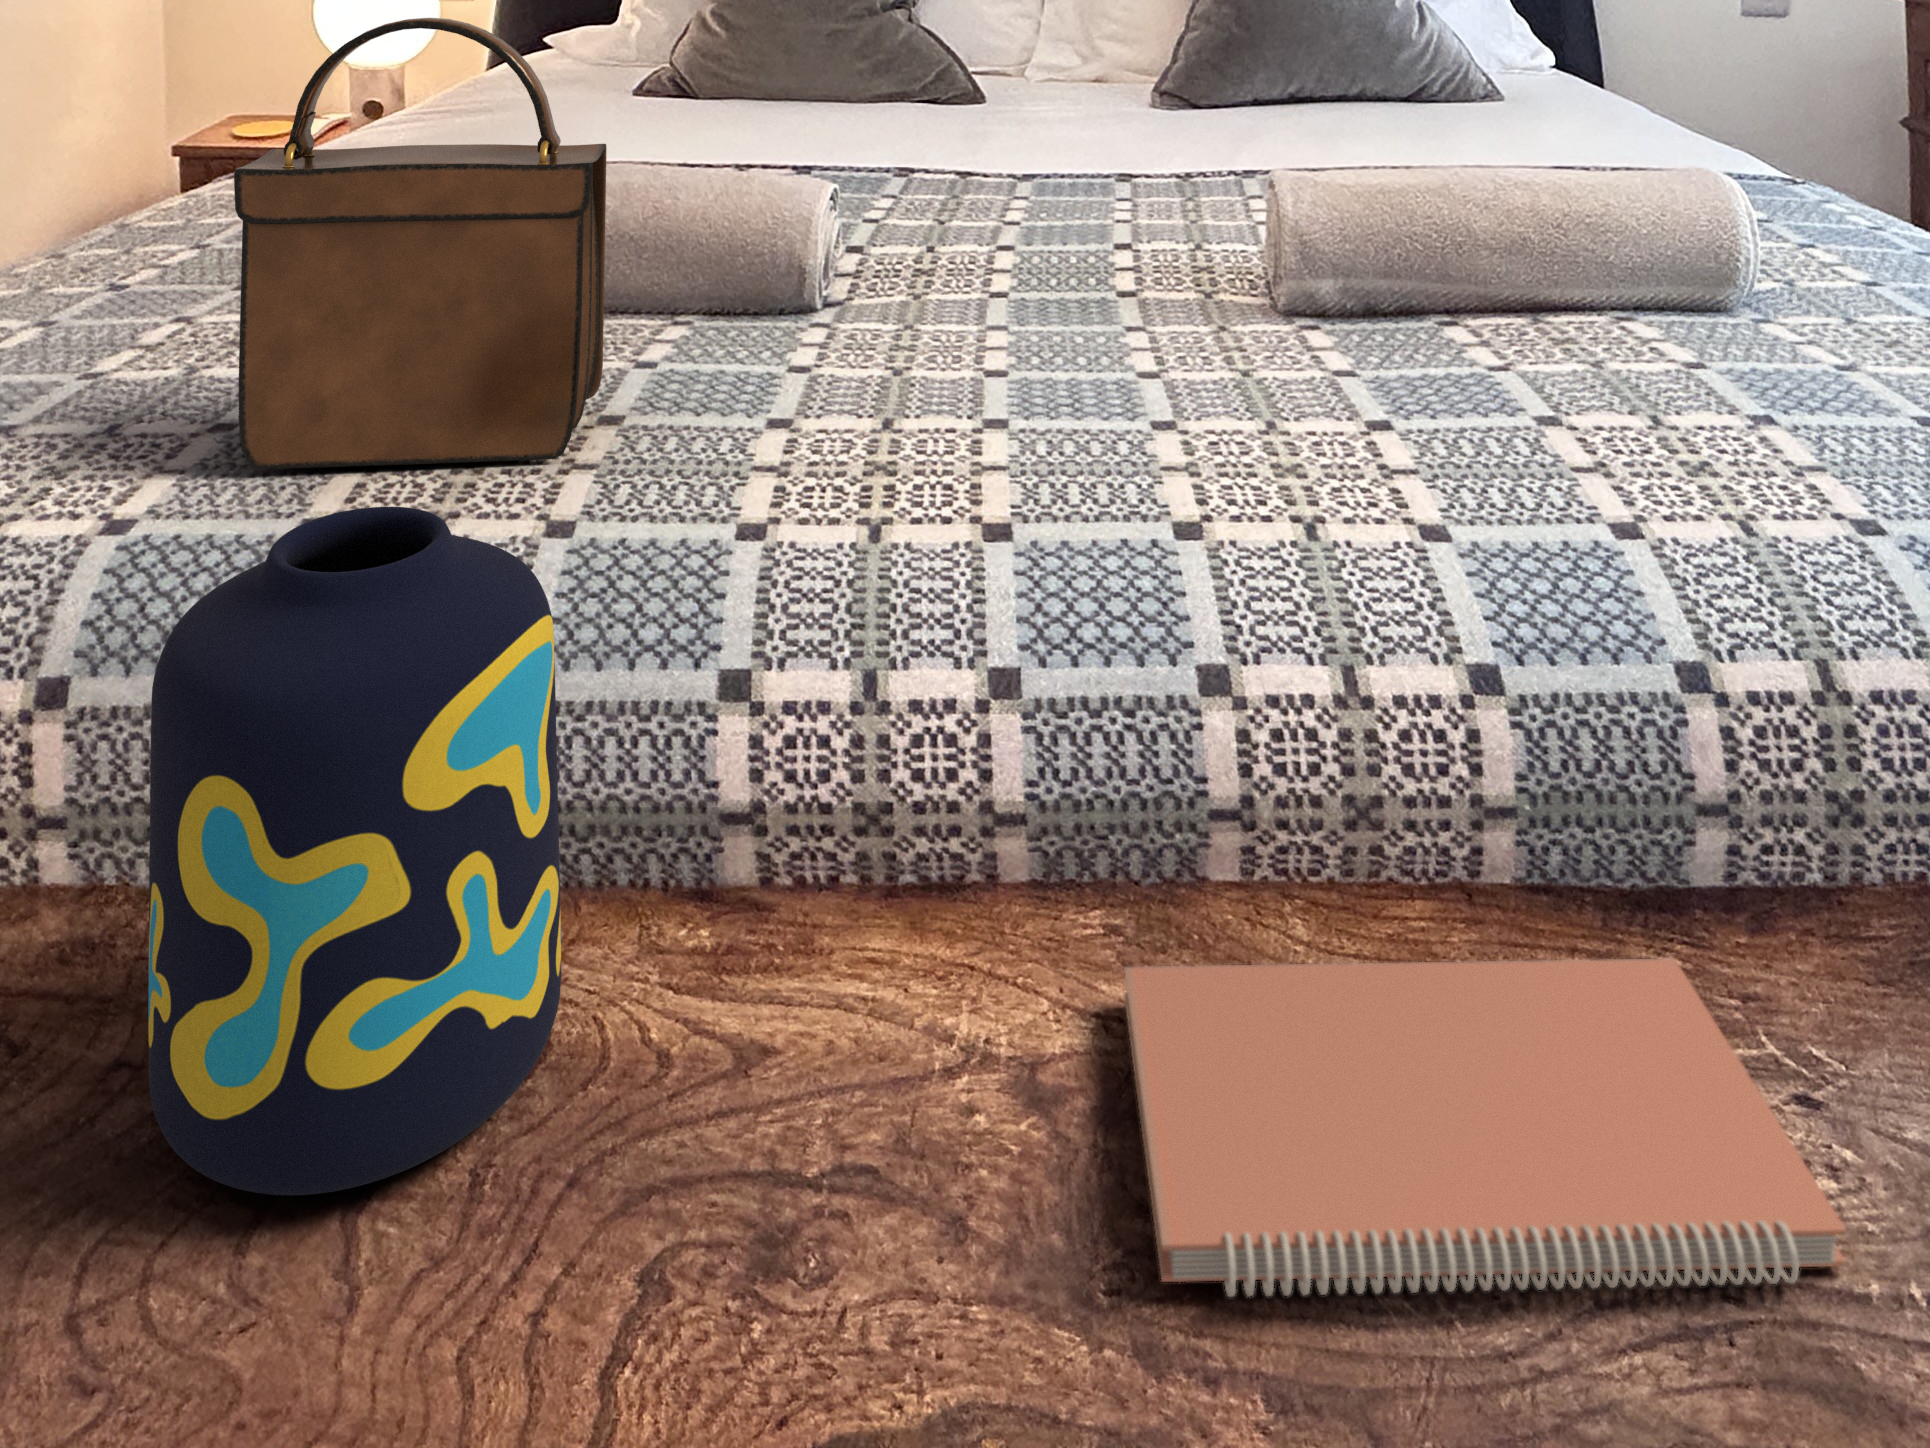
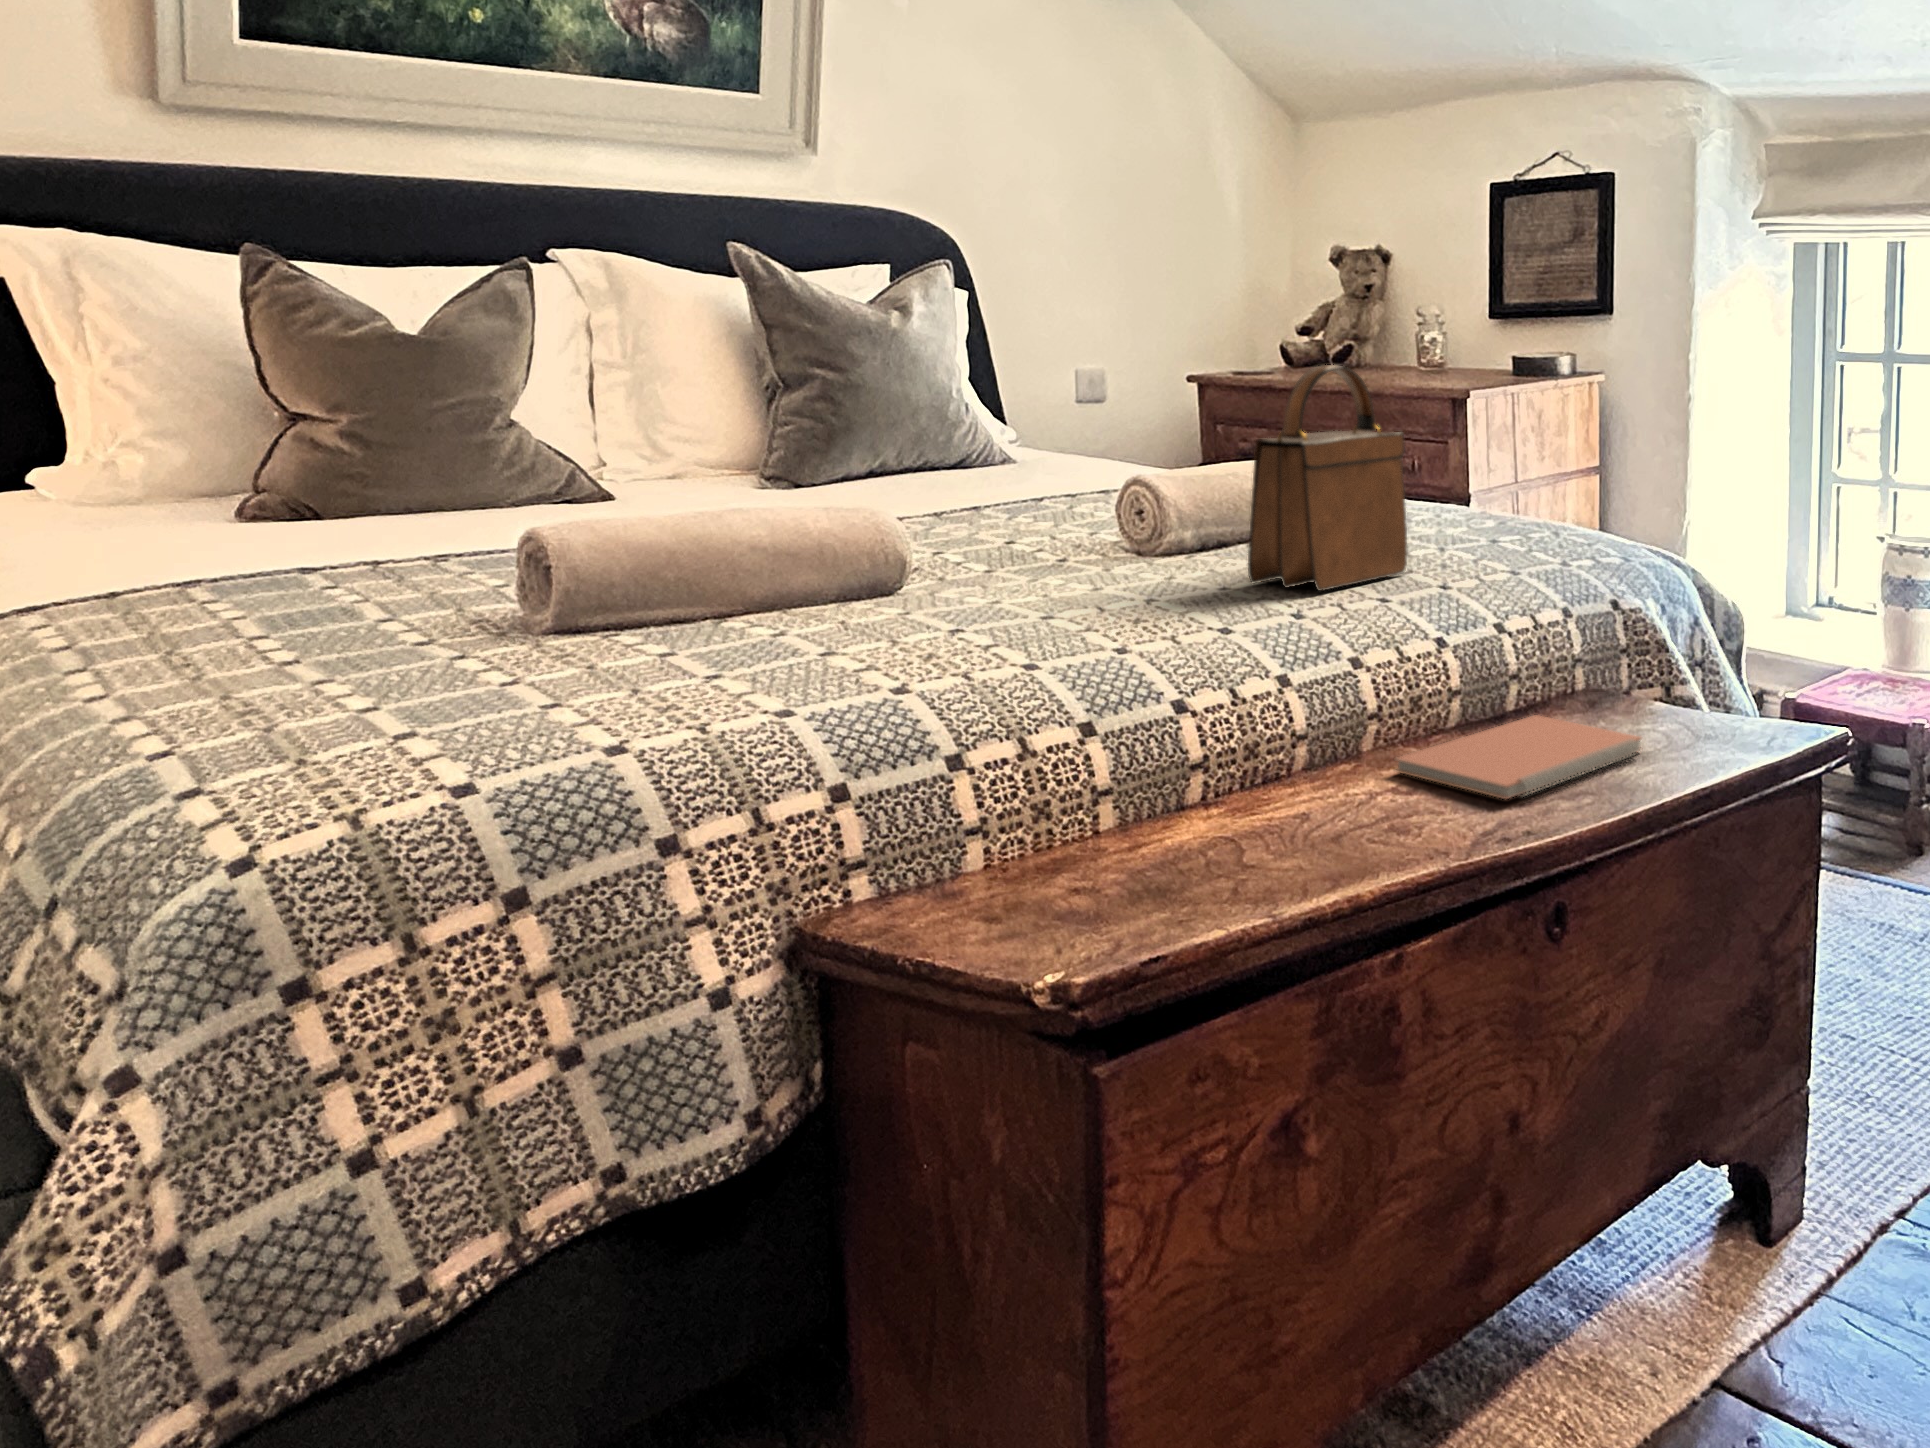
handbag: present [234,18,607,470] -> present [1248,365,1407,591]
vase: present [148,507,561,1195] -> none [1079,597,1264,887]

